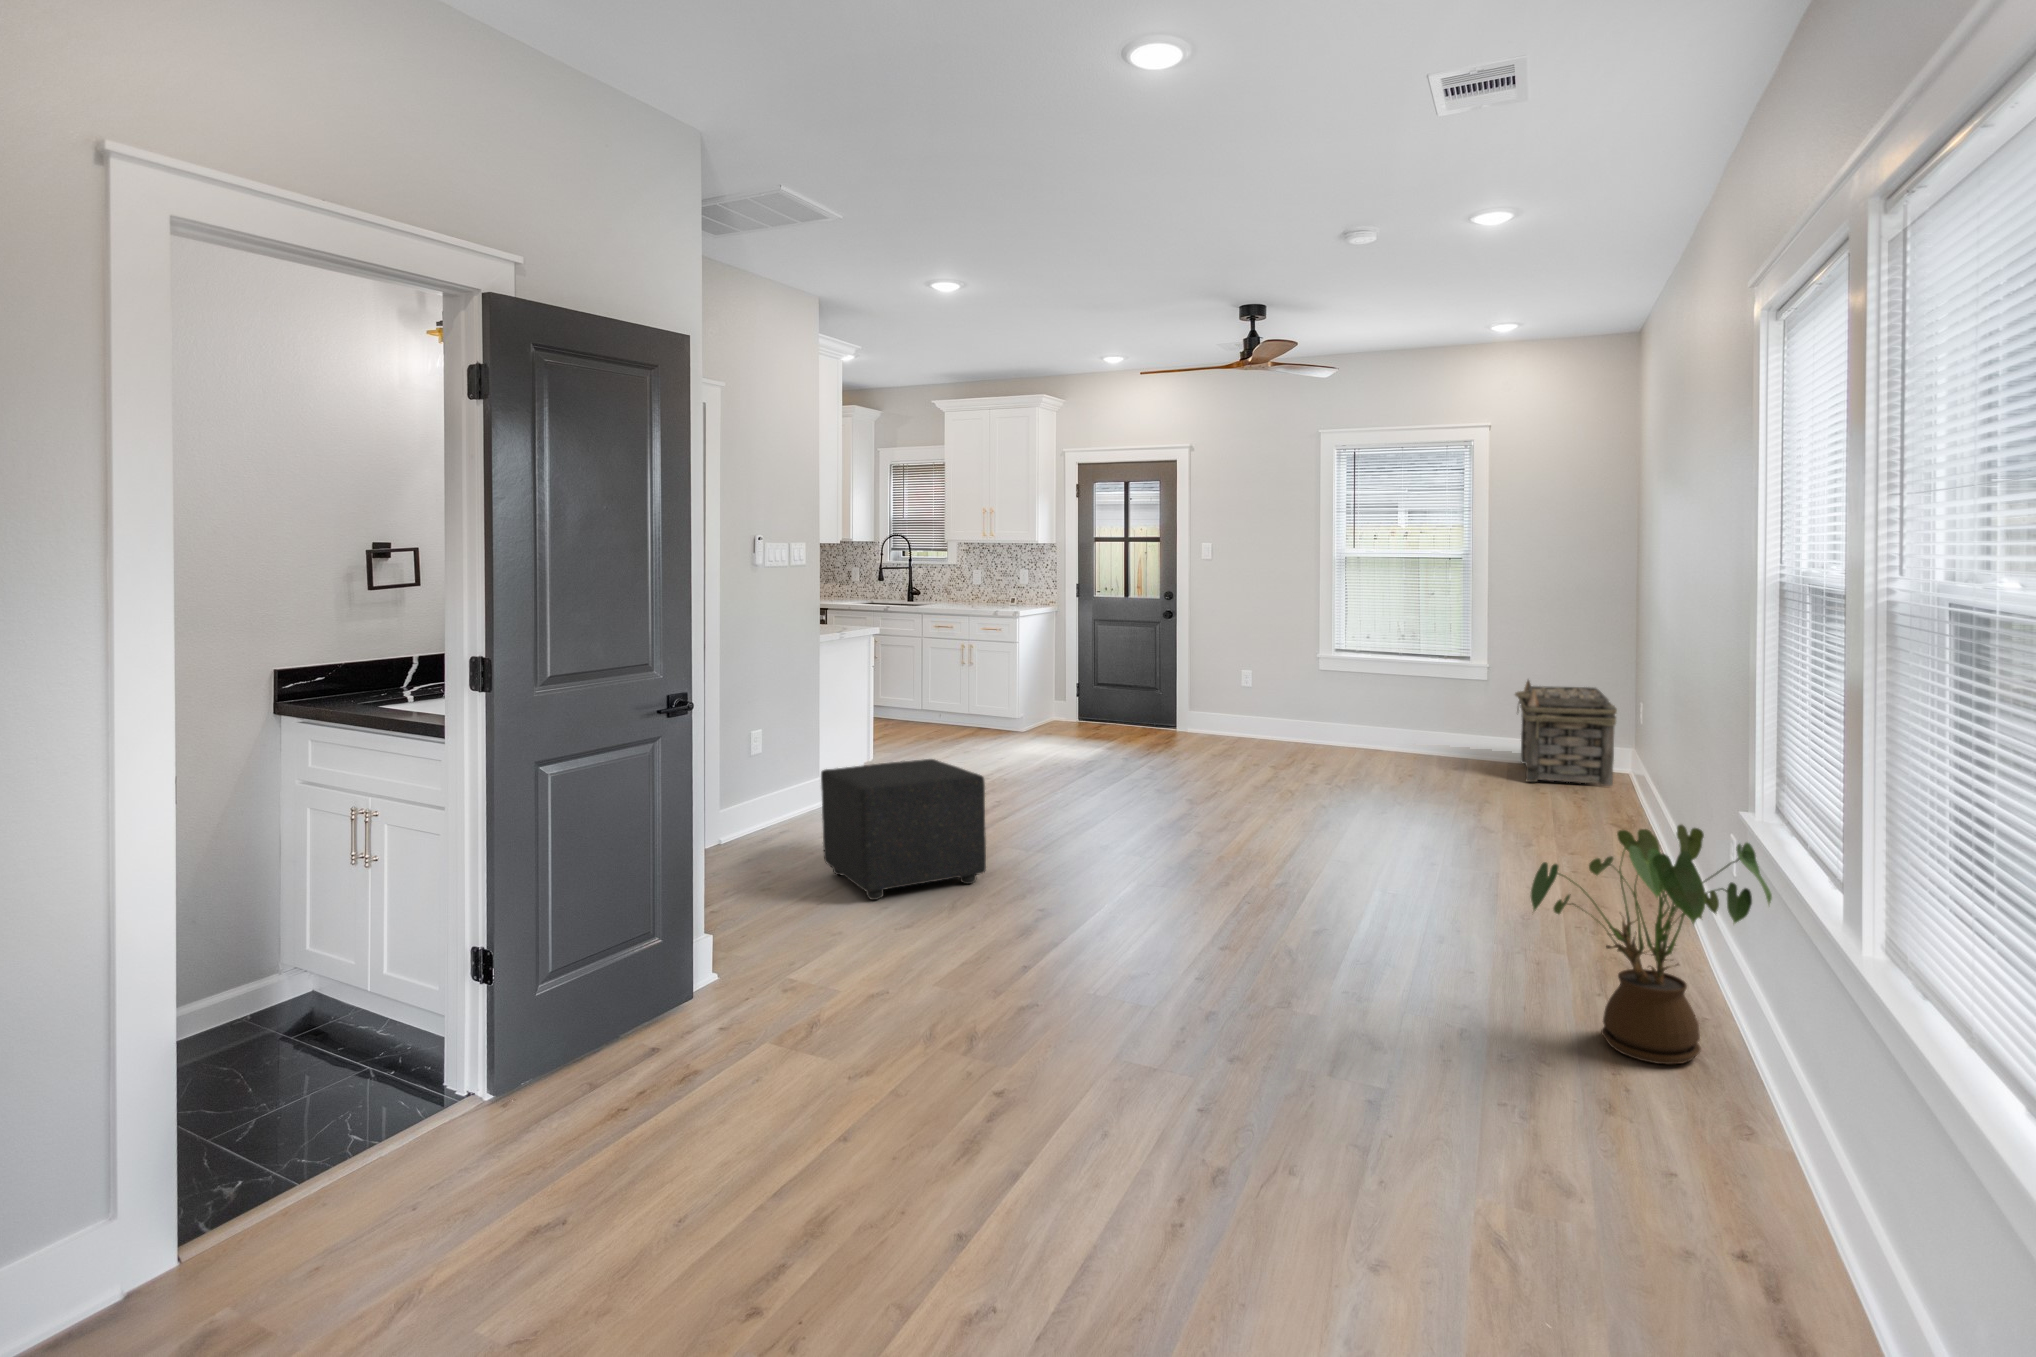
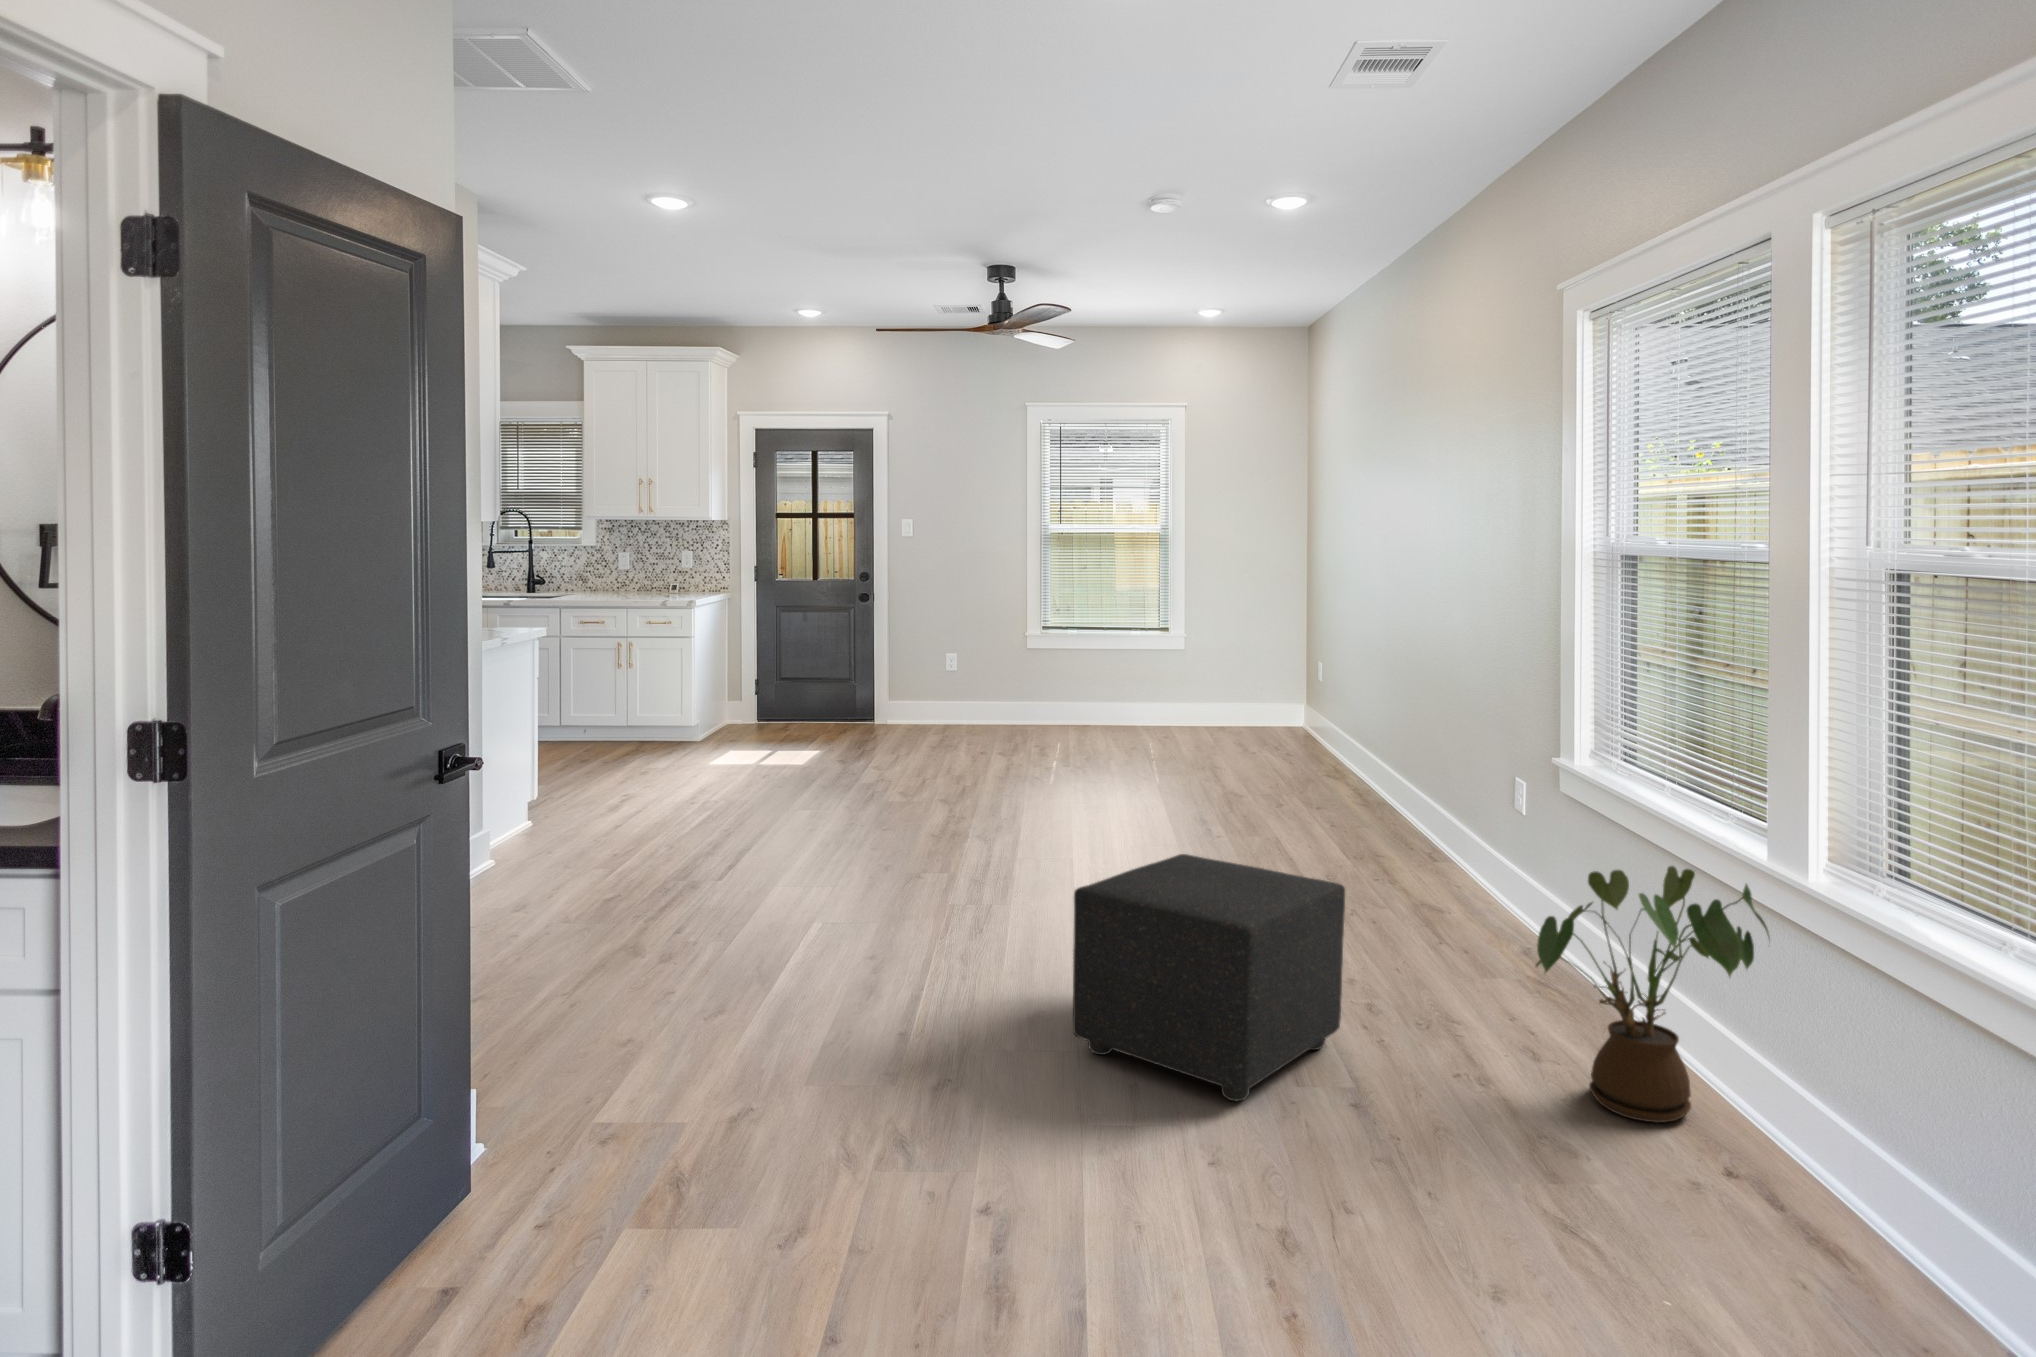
basket: present [1515,680,1617,786] -> none [1272,686,1383,799]
ottoman: present [821,759,986,900] -> present [1073,854,1345,1101]

